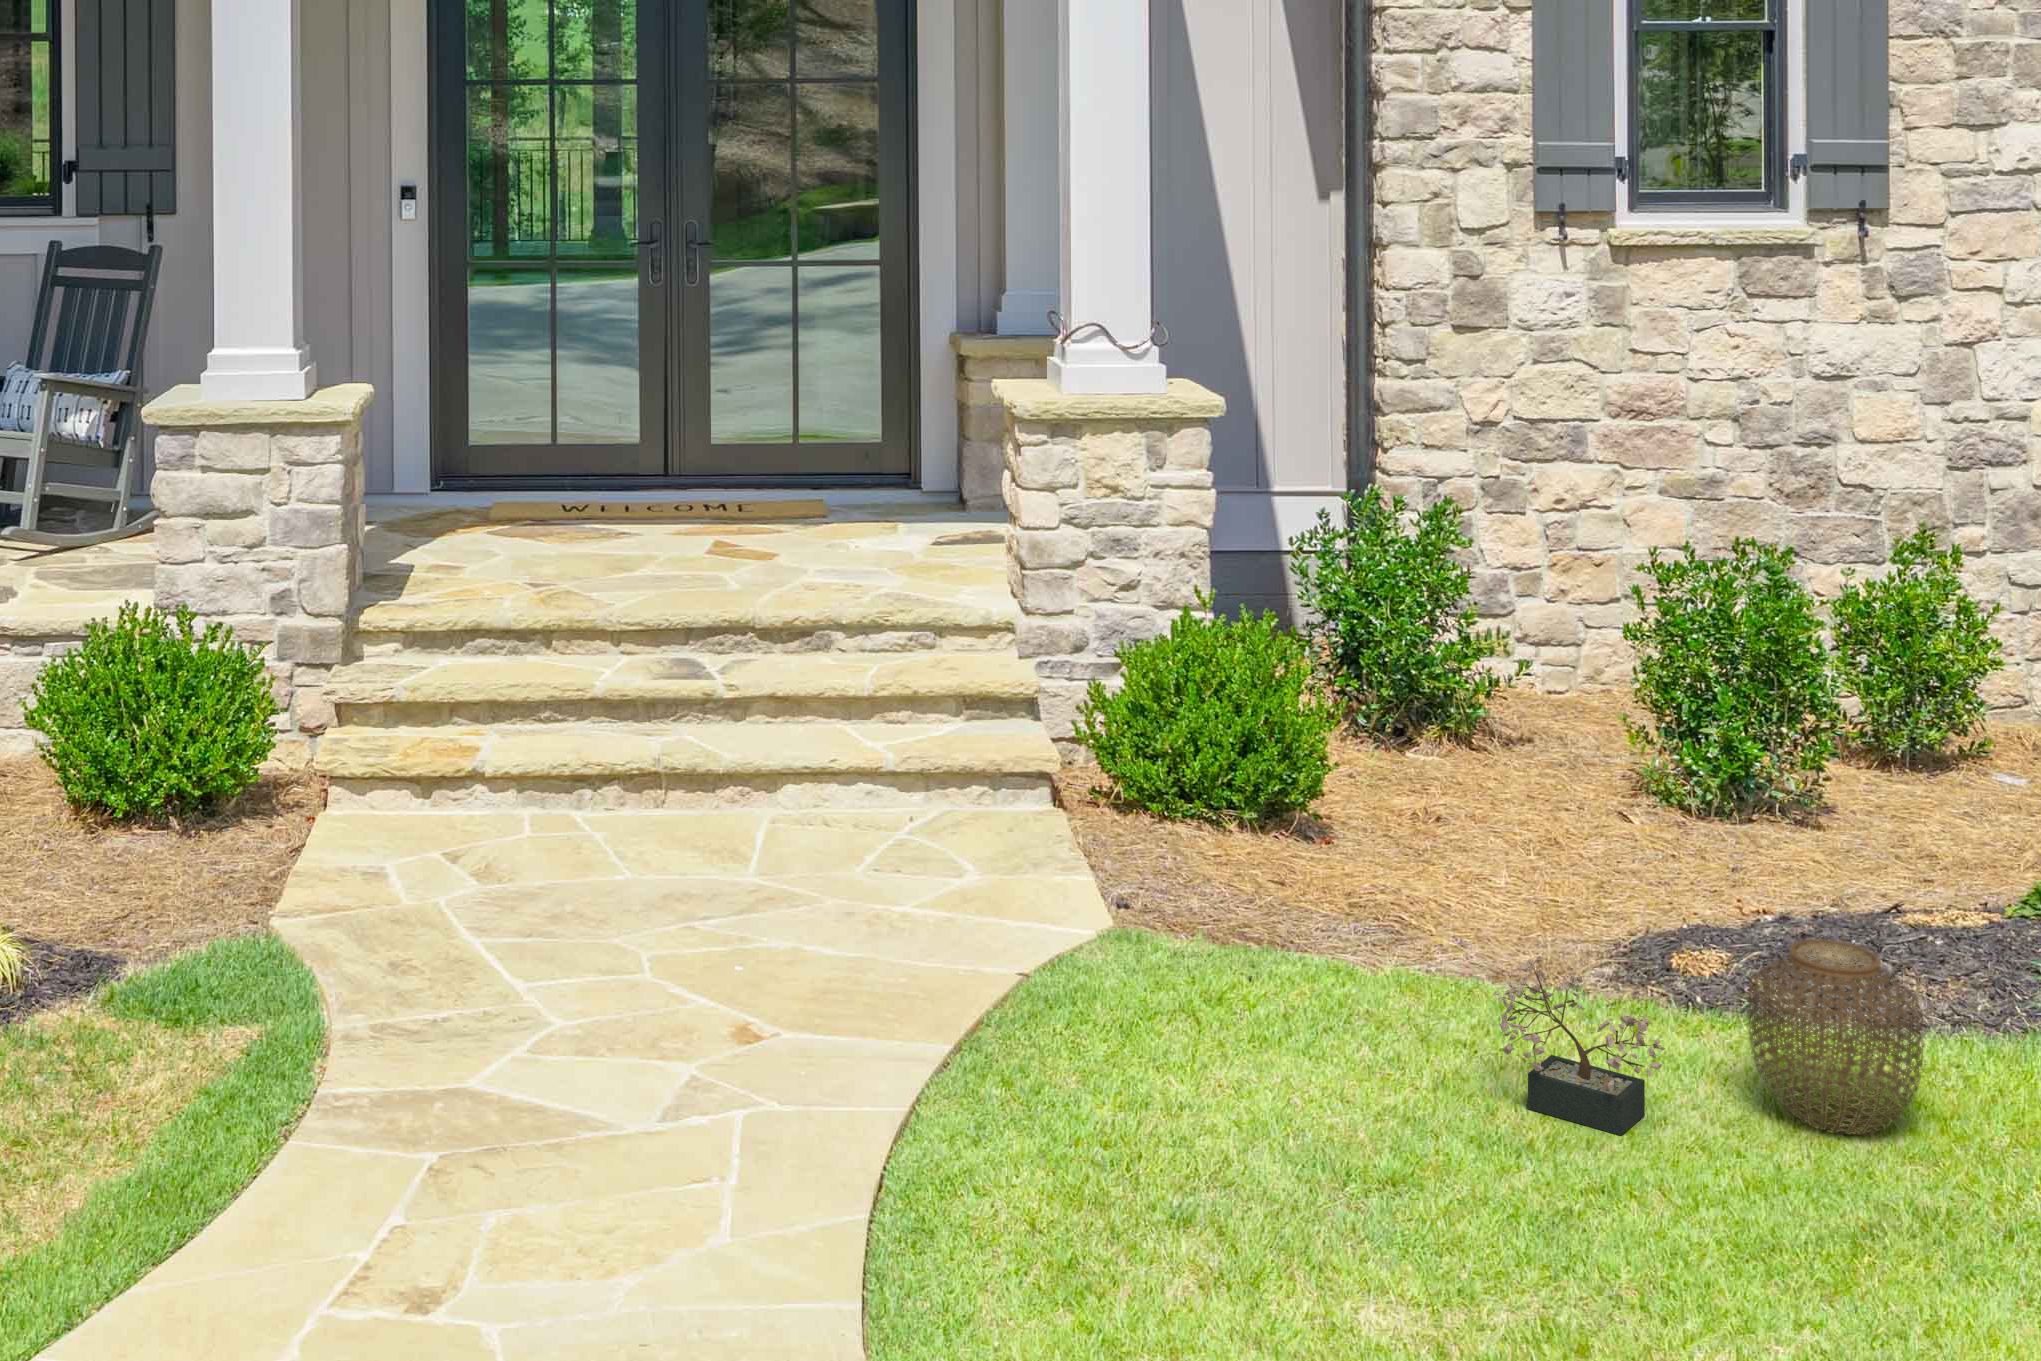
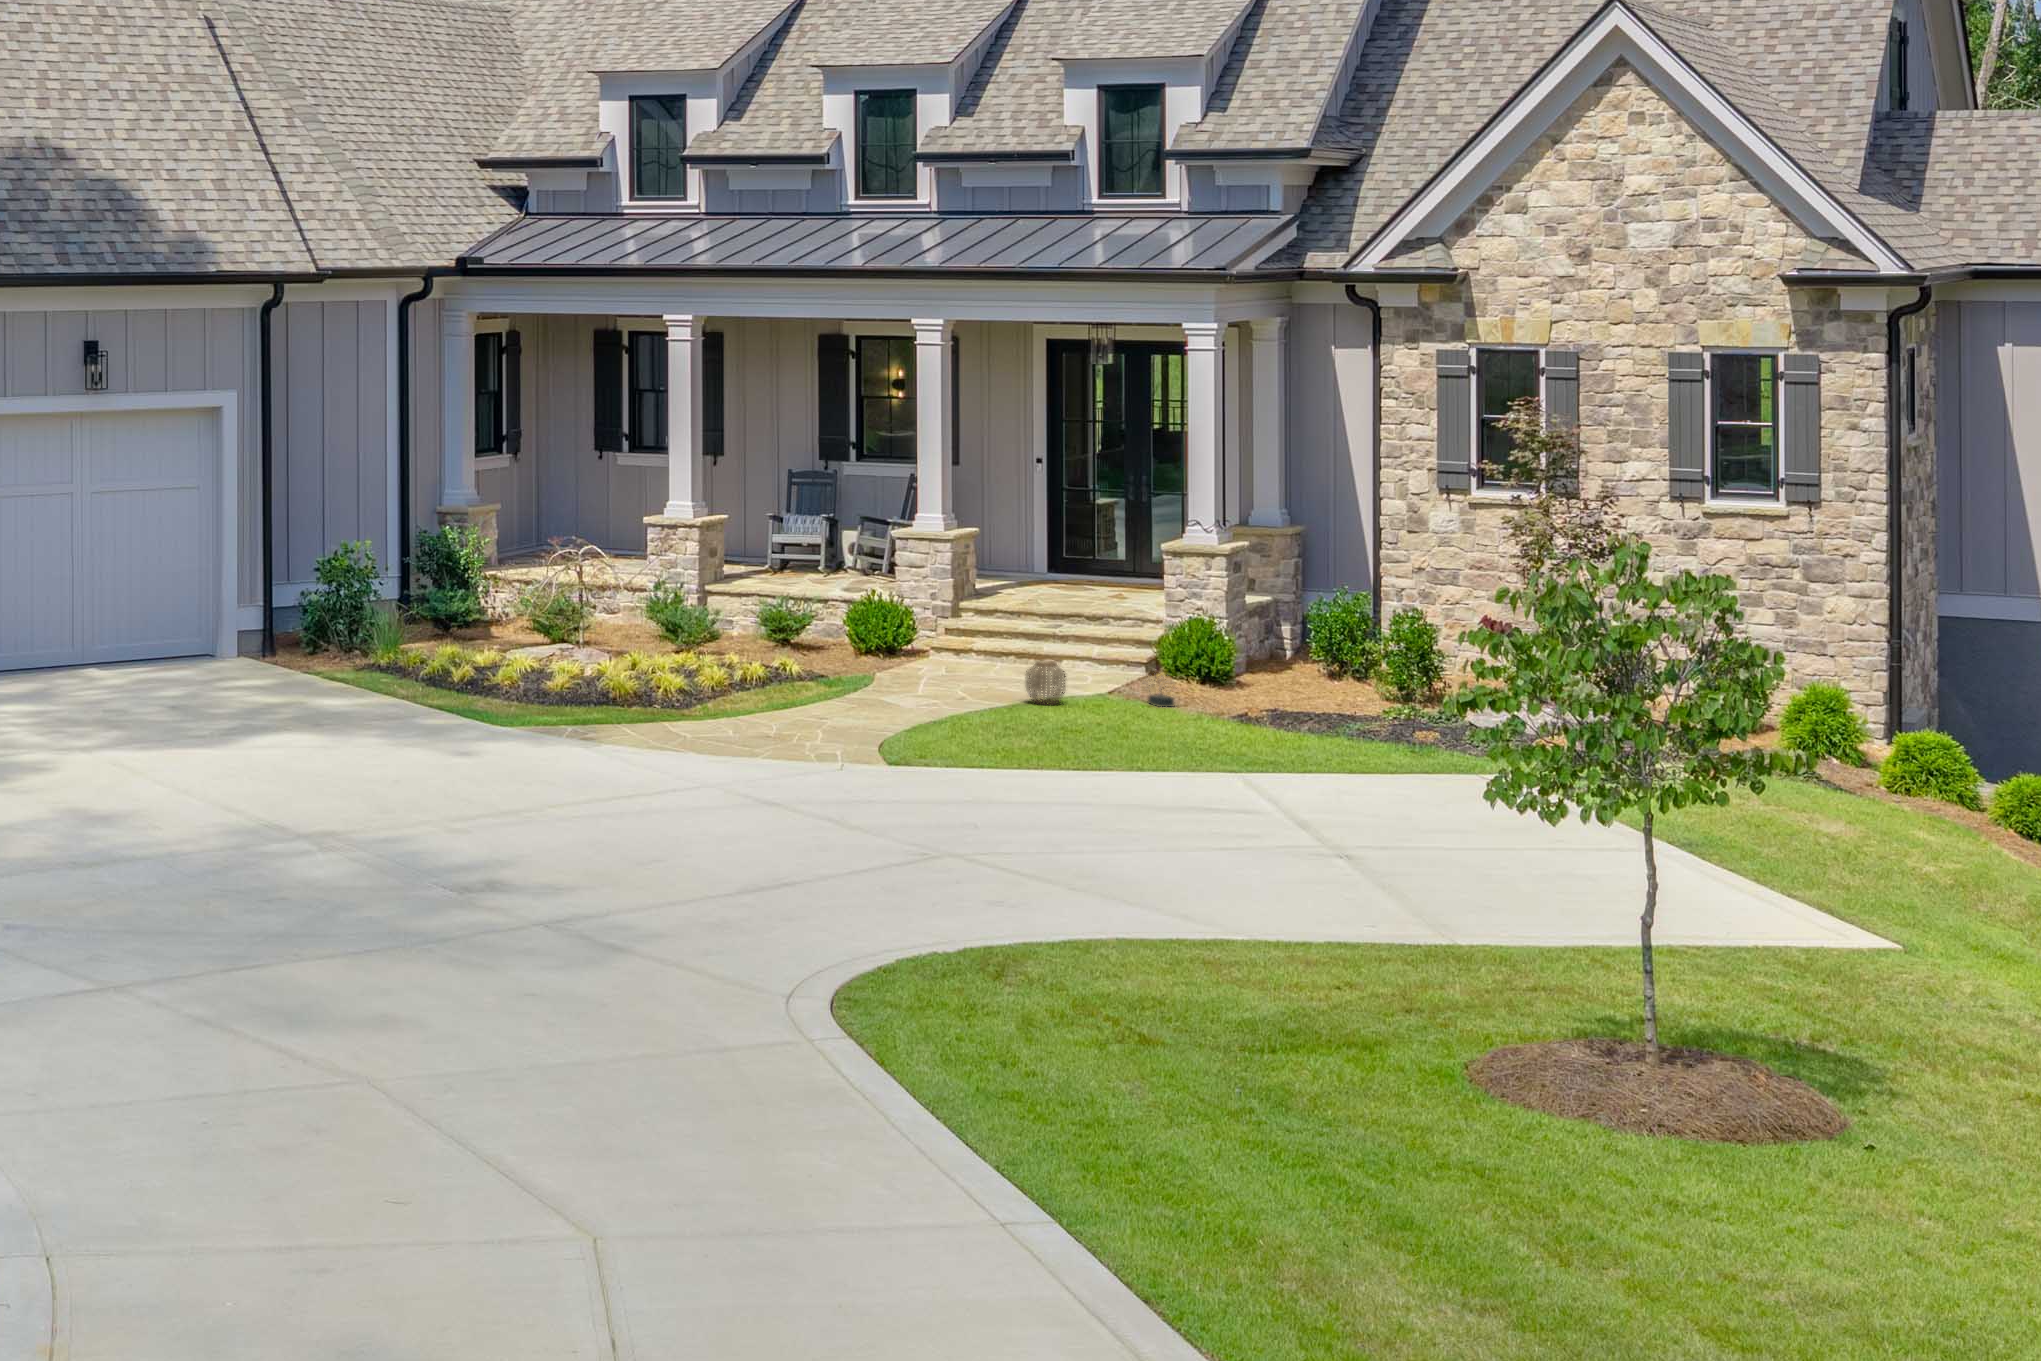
woven basket: present [1749,939,1923,1135] -> present [1026,661,1066,705]

